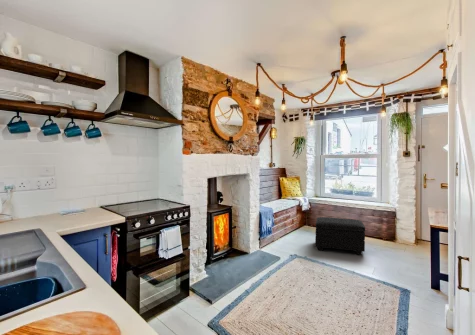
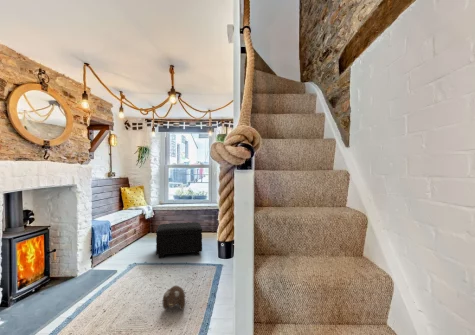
plush toy: none [328,278,351,303] -> present [163,286,185,310]

